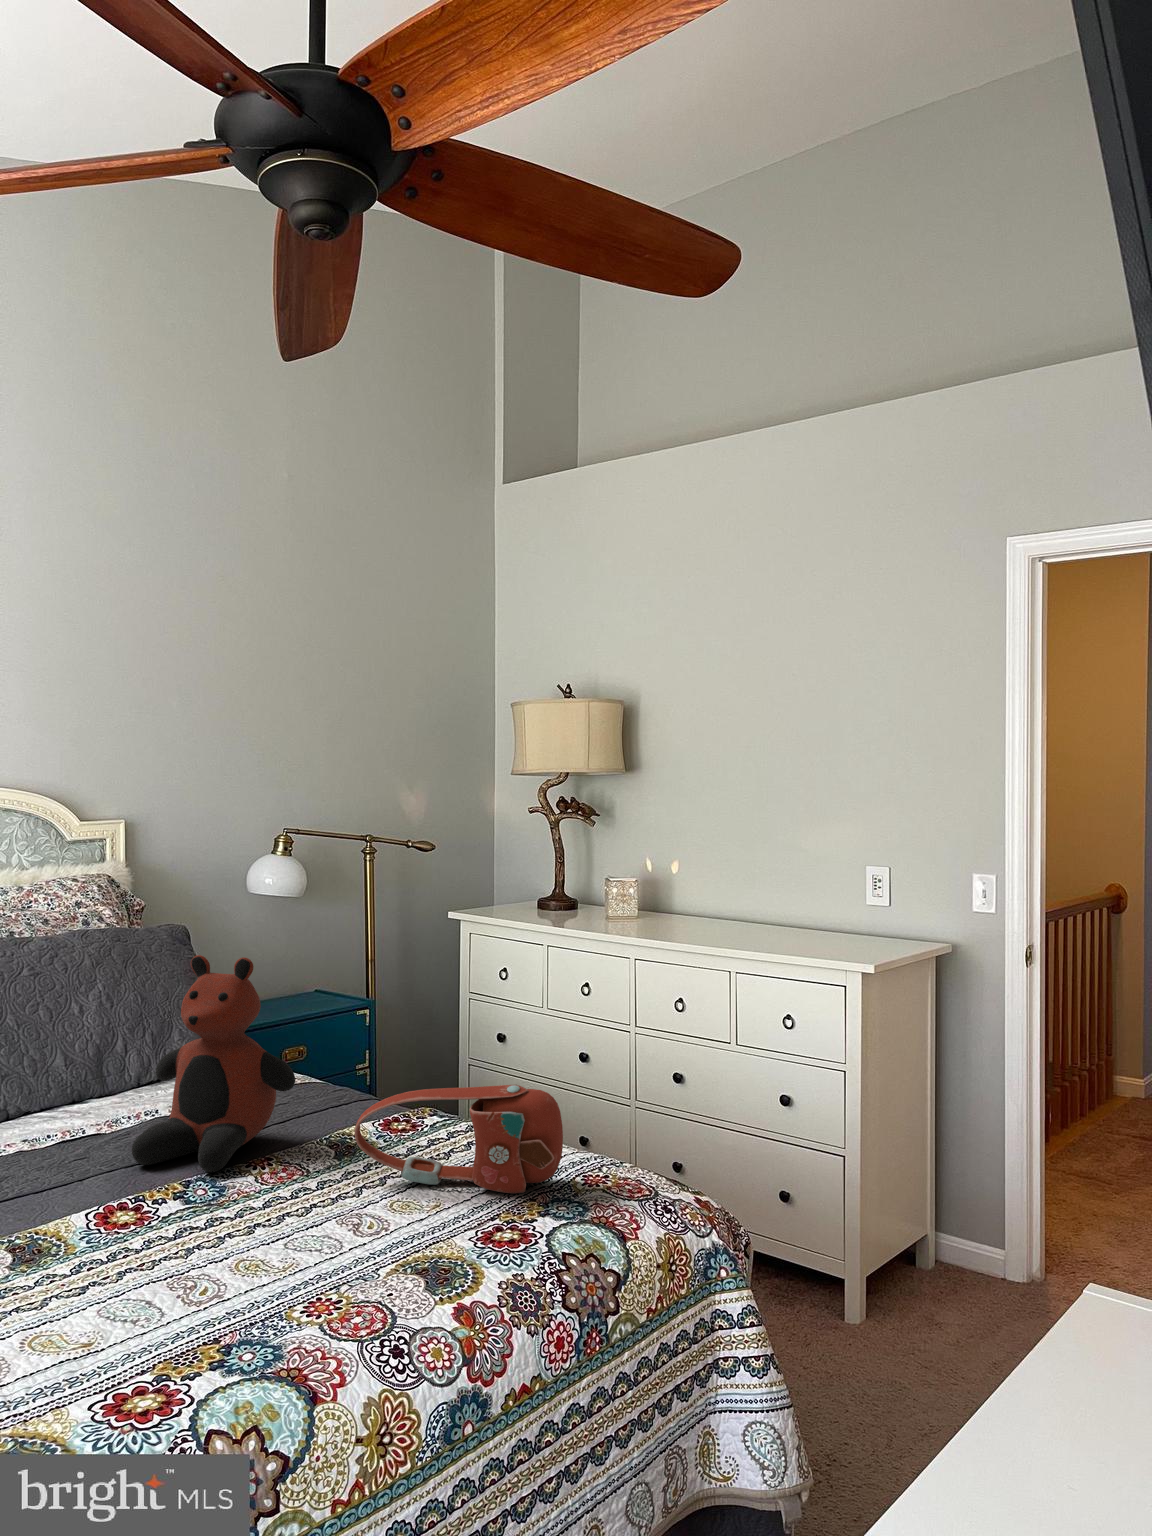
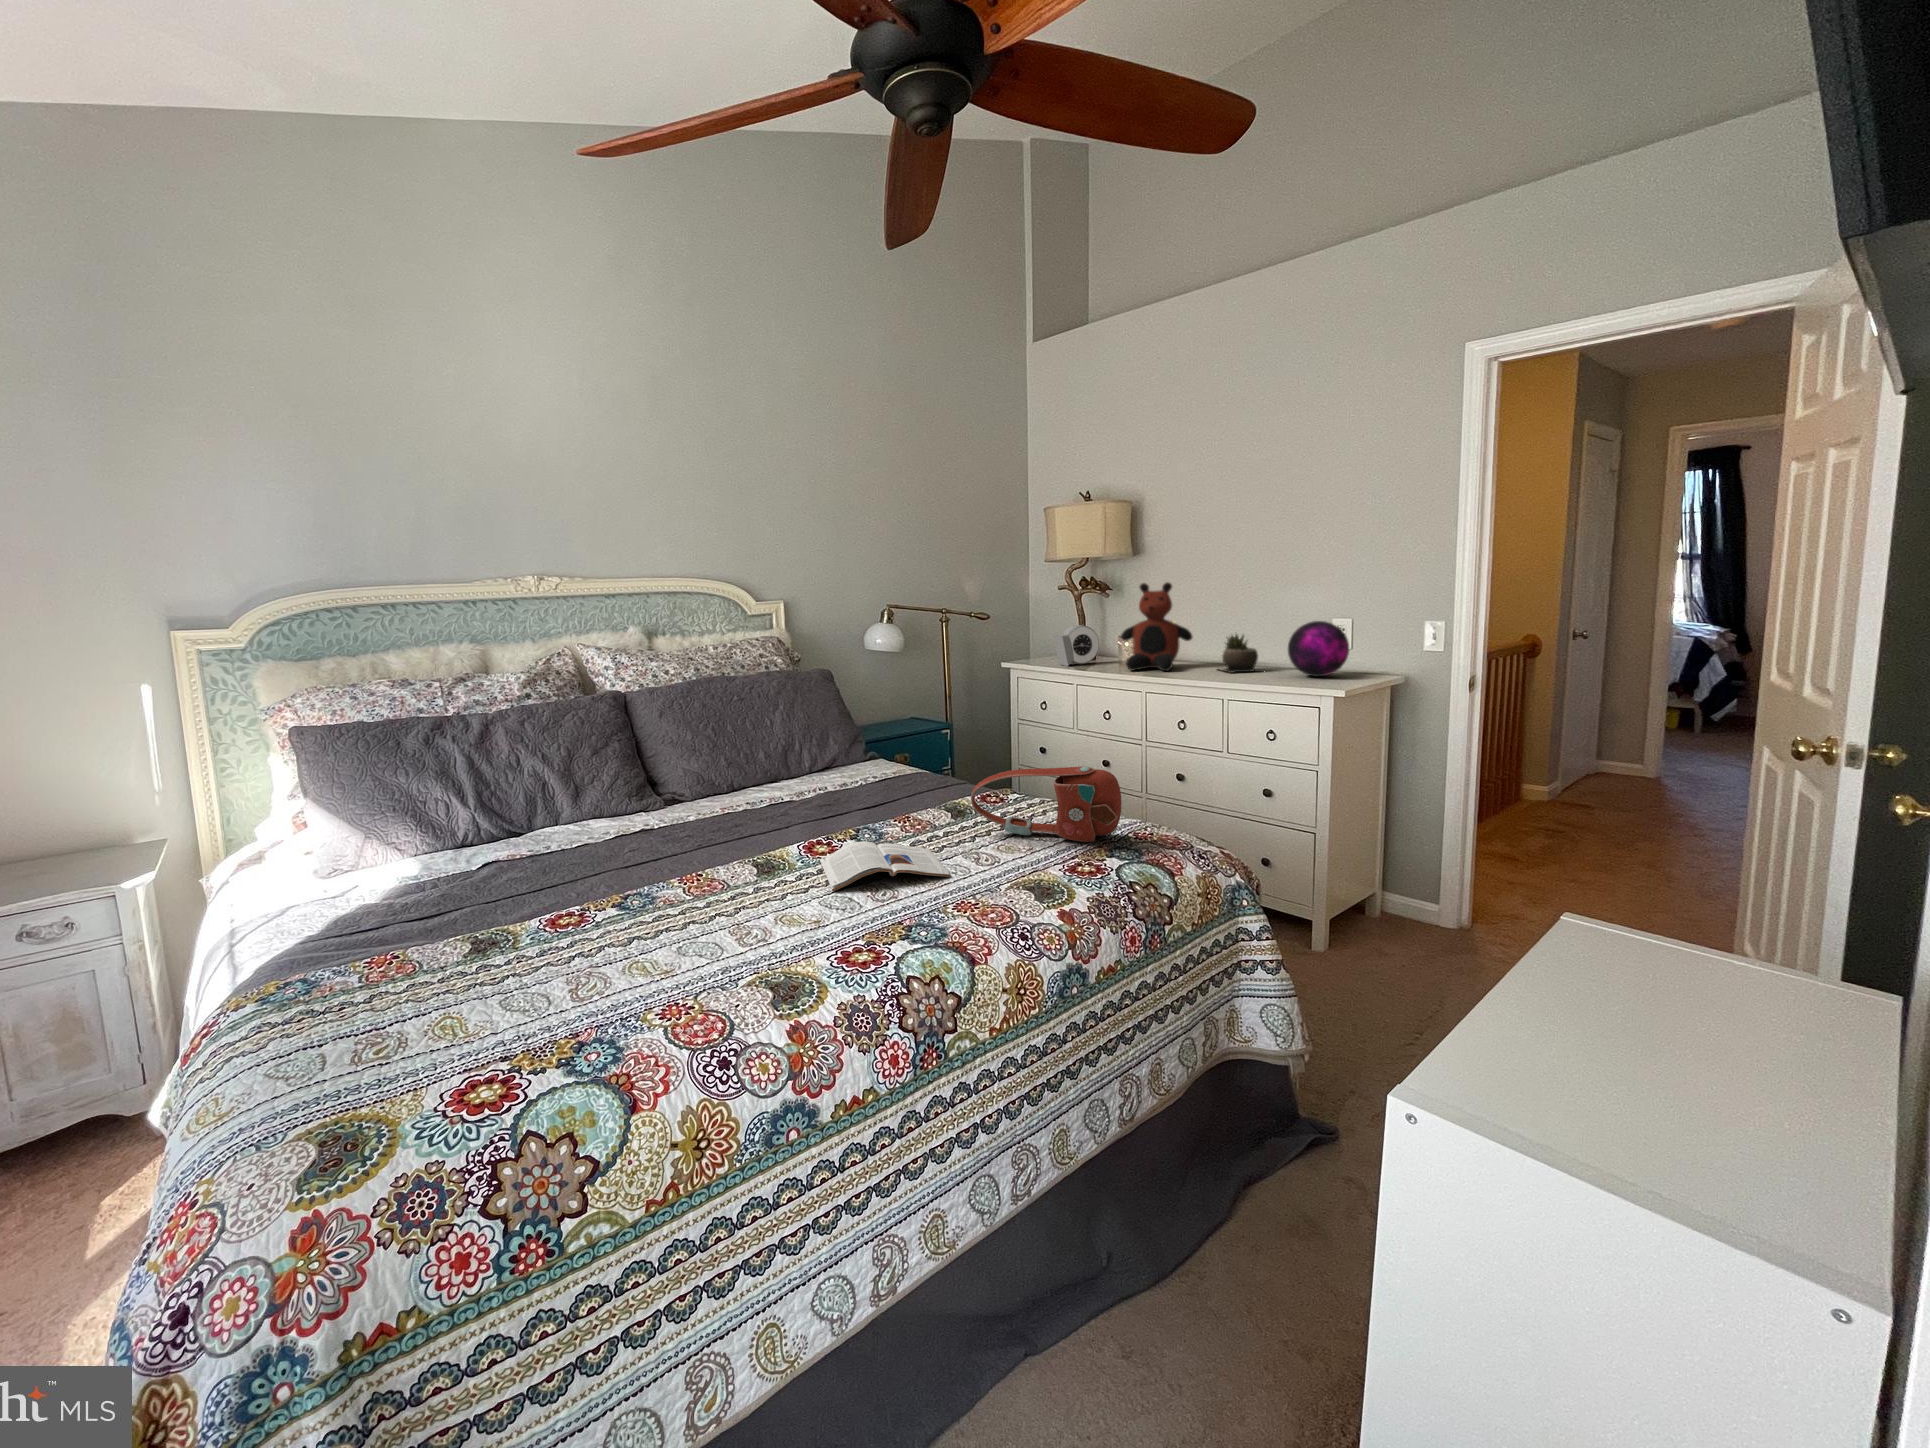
alarm clock: none [515,862,577,919] -> present [1053,625,1099,666]
decorative orb: none [811,869,886,941] -> present [1288,621,1349,677]
succulent plant: none [724,879,785,934] -> present [1218,634,1258,673]
teddy bear: present [132,955,295,1172] -> present [1121,582,1192,671]
magazine: none [117,1204,308,1289] -> present [820,841,950,891]

